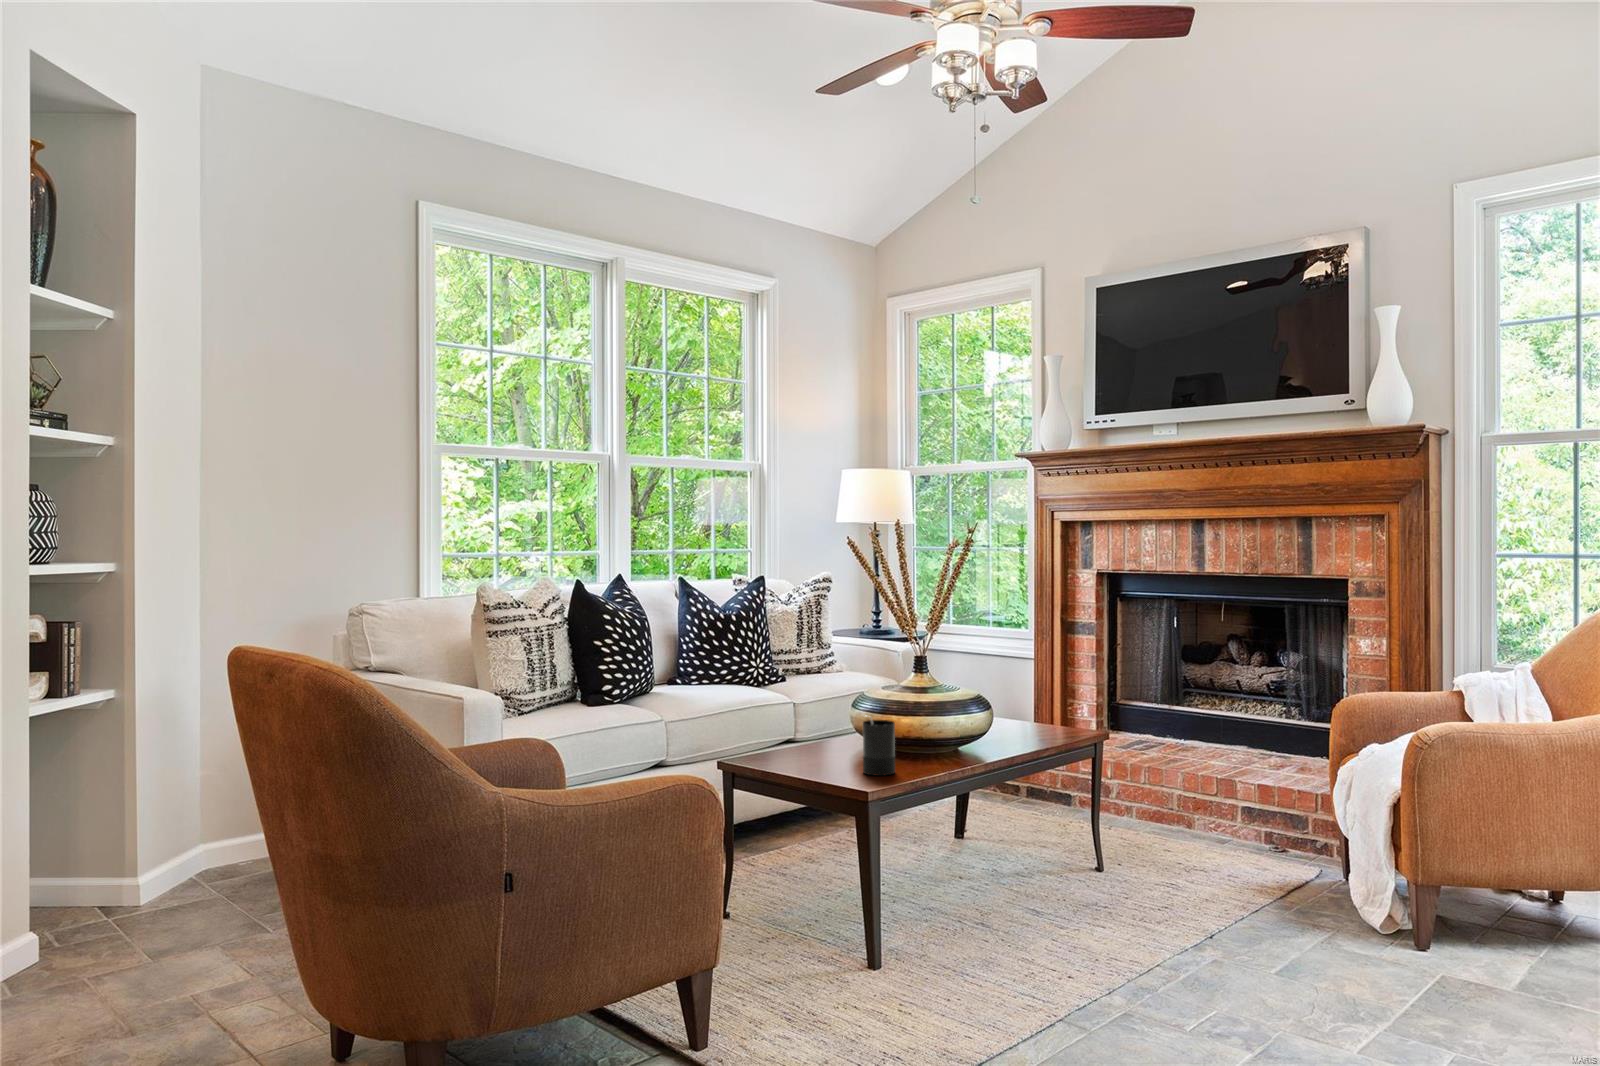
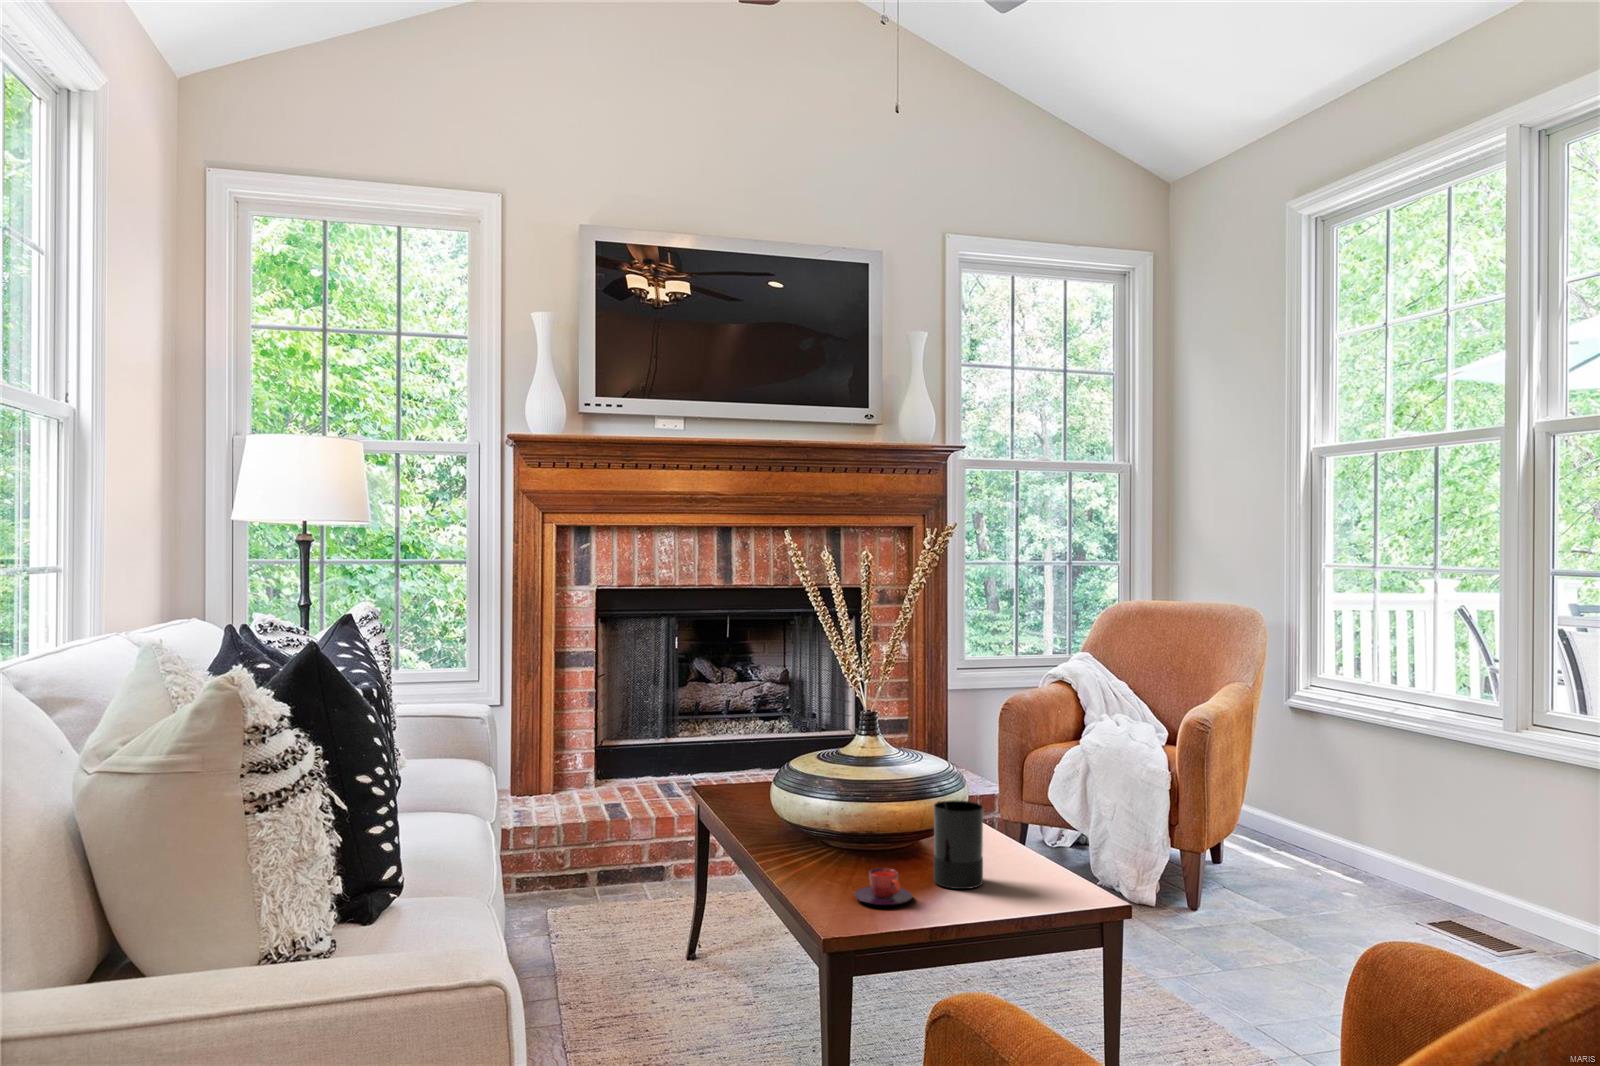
teacup: none [803,750,839,770] -> present [855,868,912,905]

